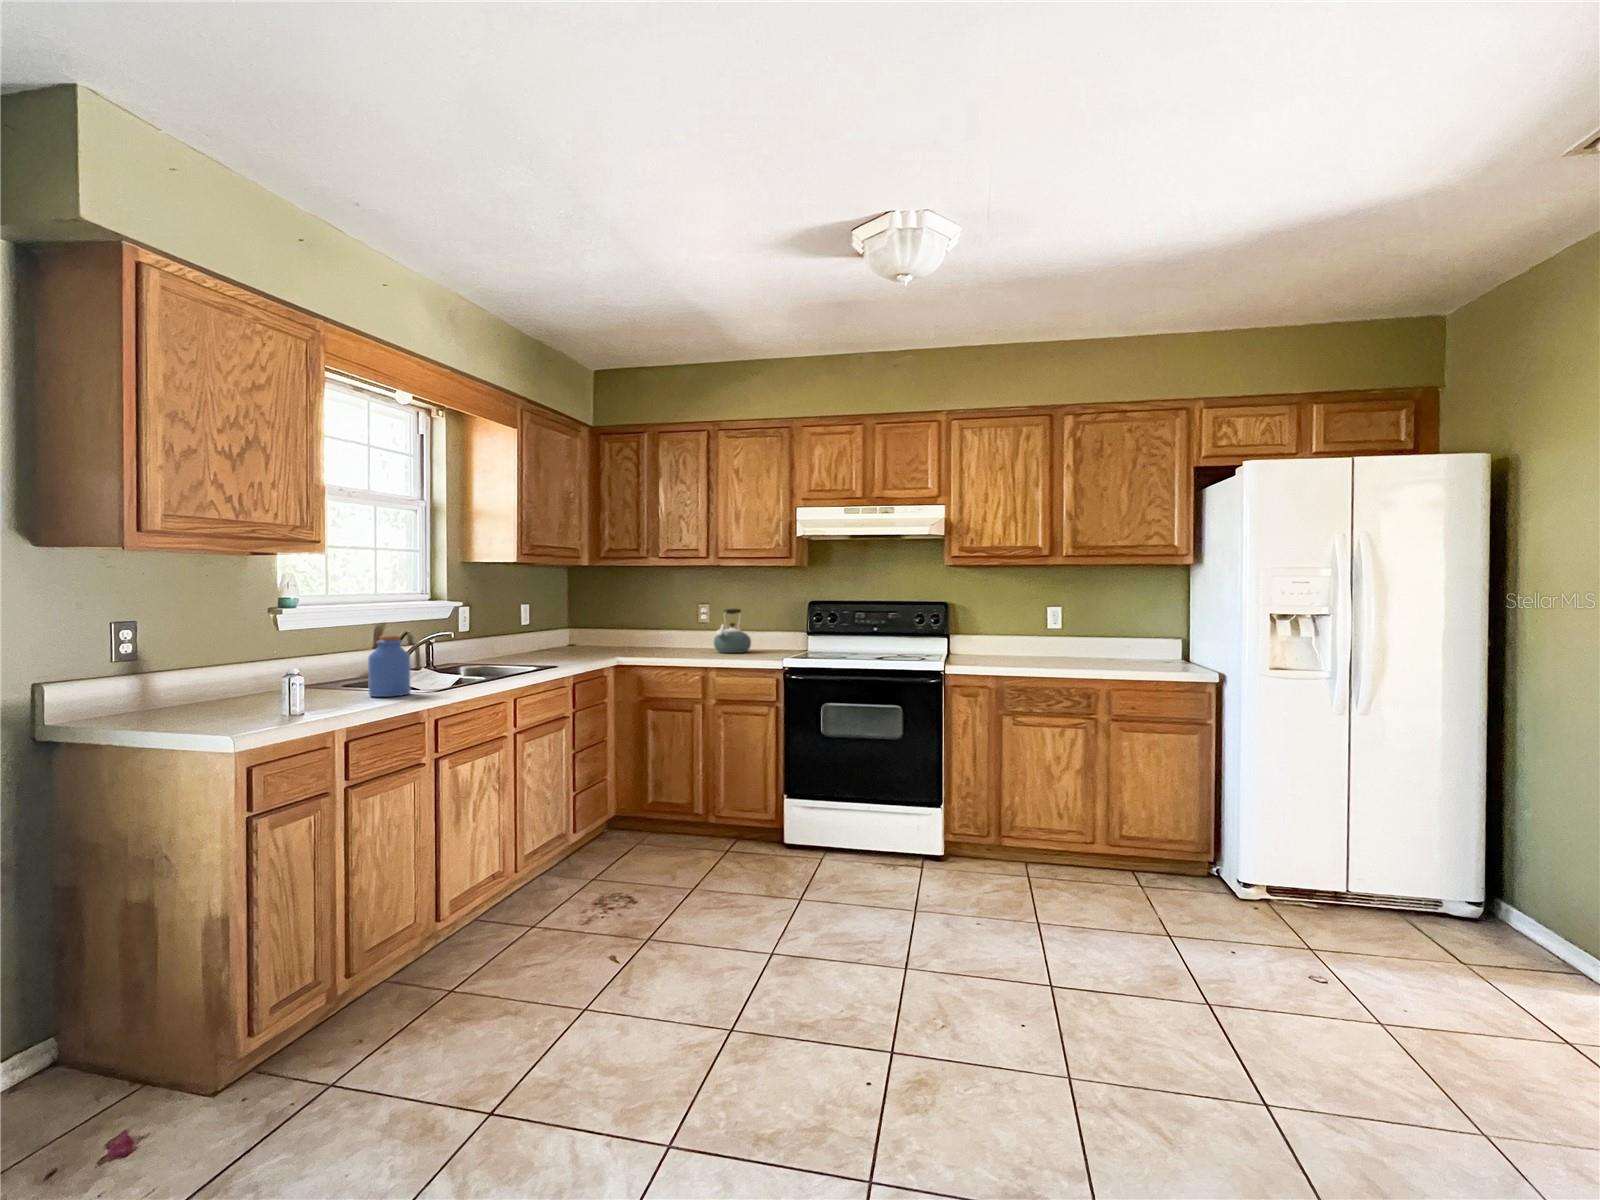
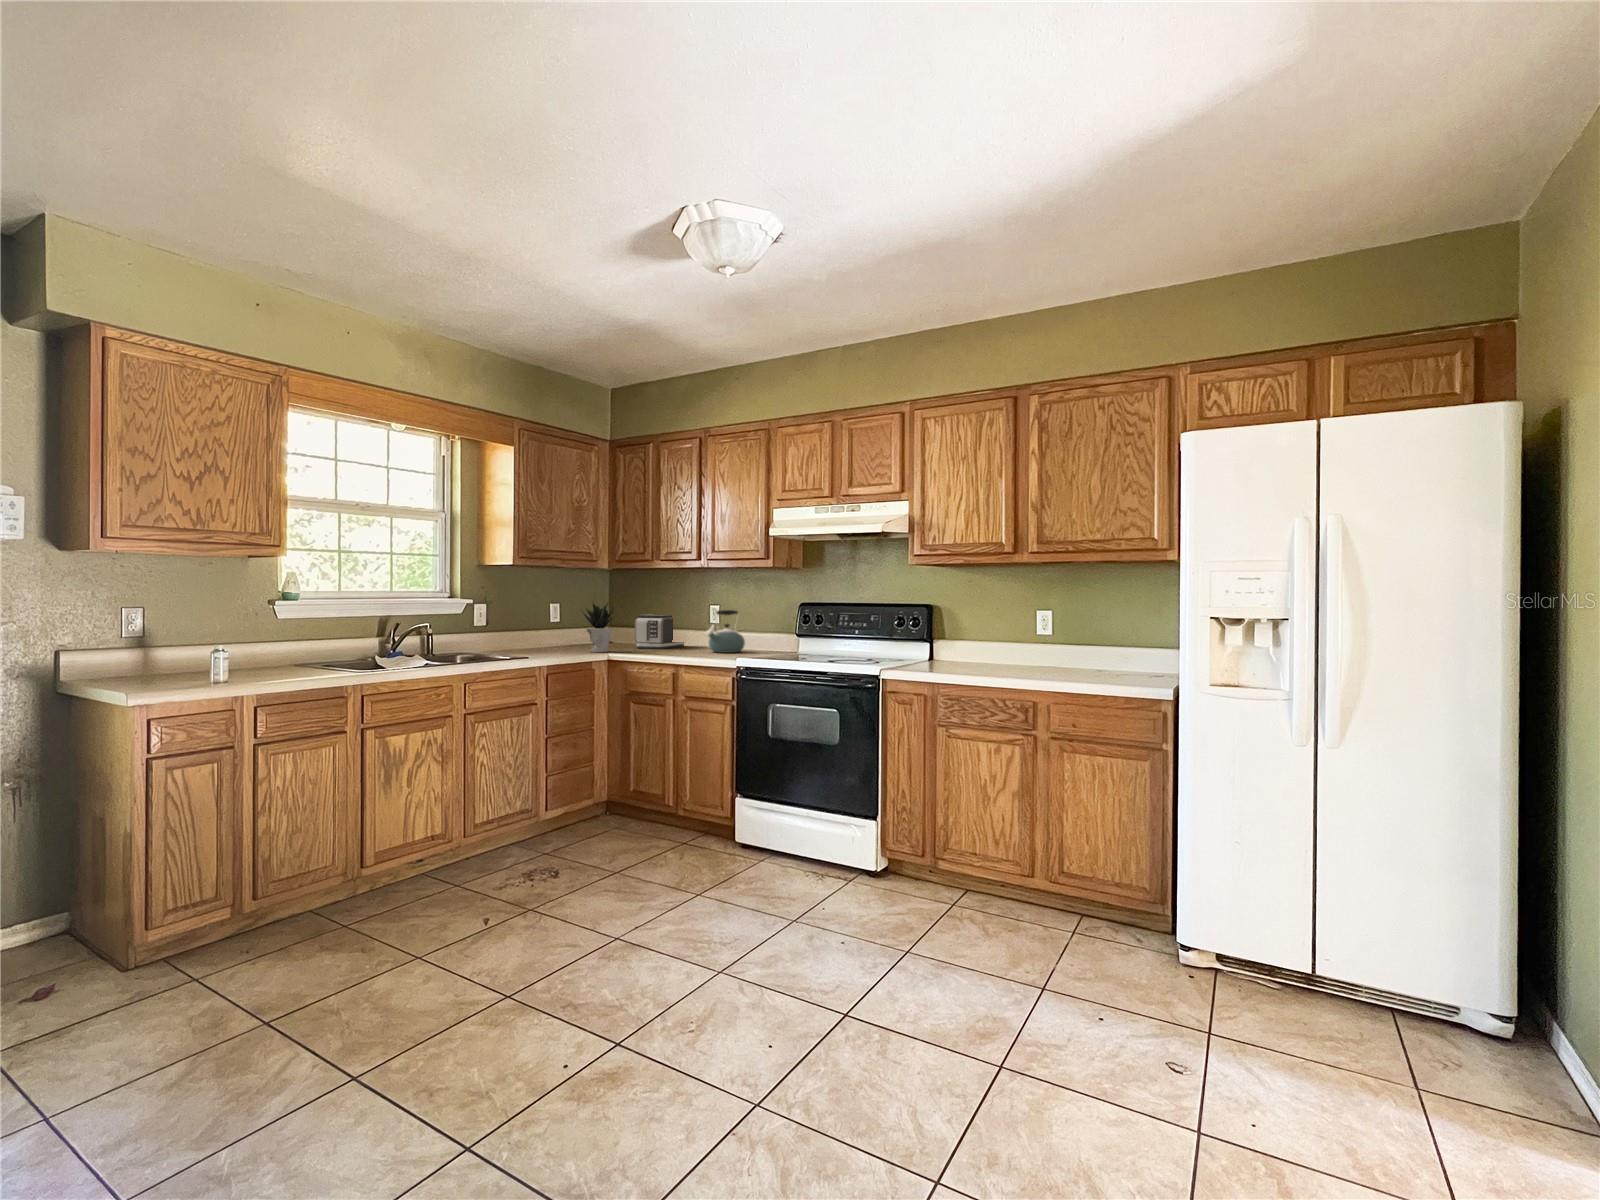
potted plant: none [573,599,613,657] -> present [583,601,615,652]
toaster: none [618,613,660,651] -> present [635,615,684,649]
jar: present [368,635,411,697] -> none [313,623,349,674]

